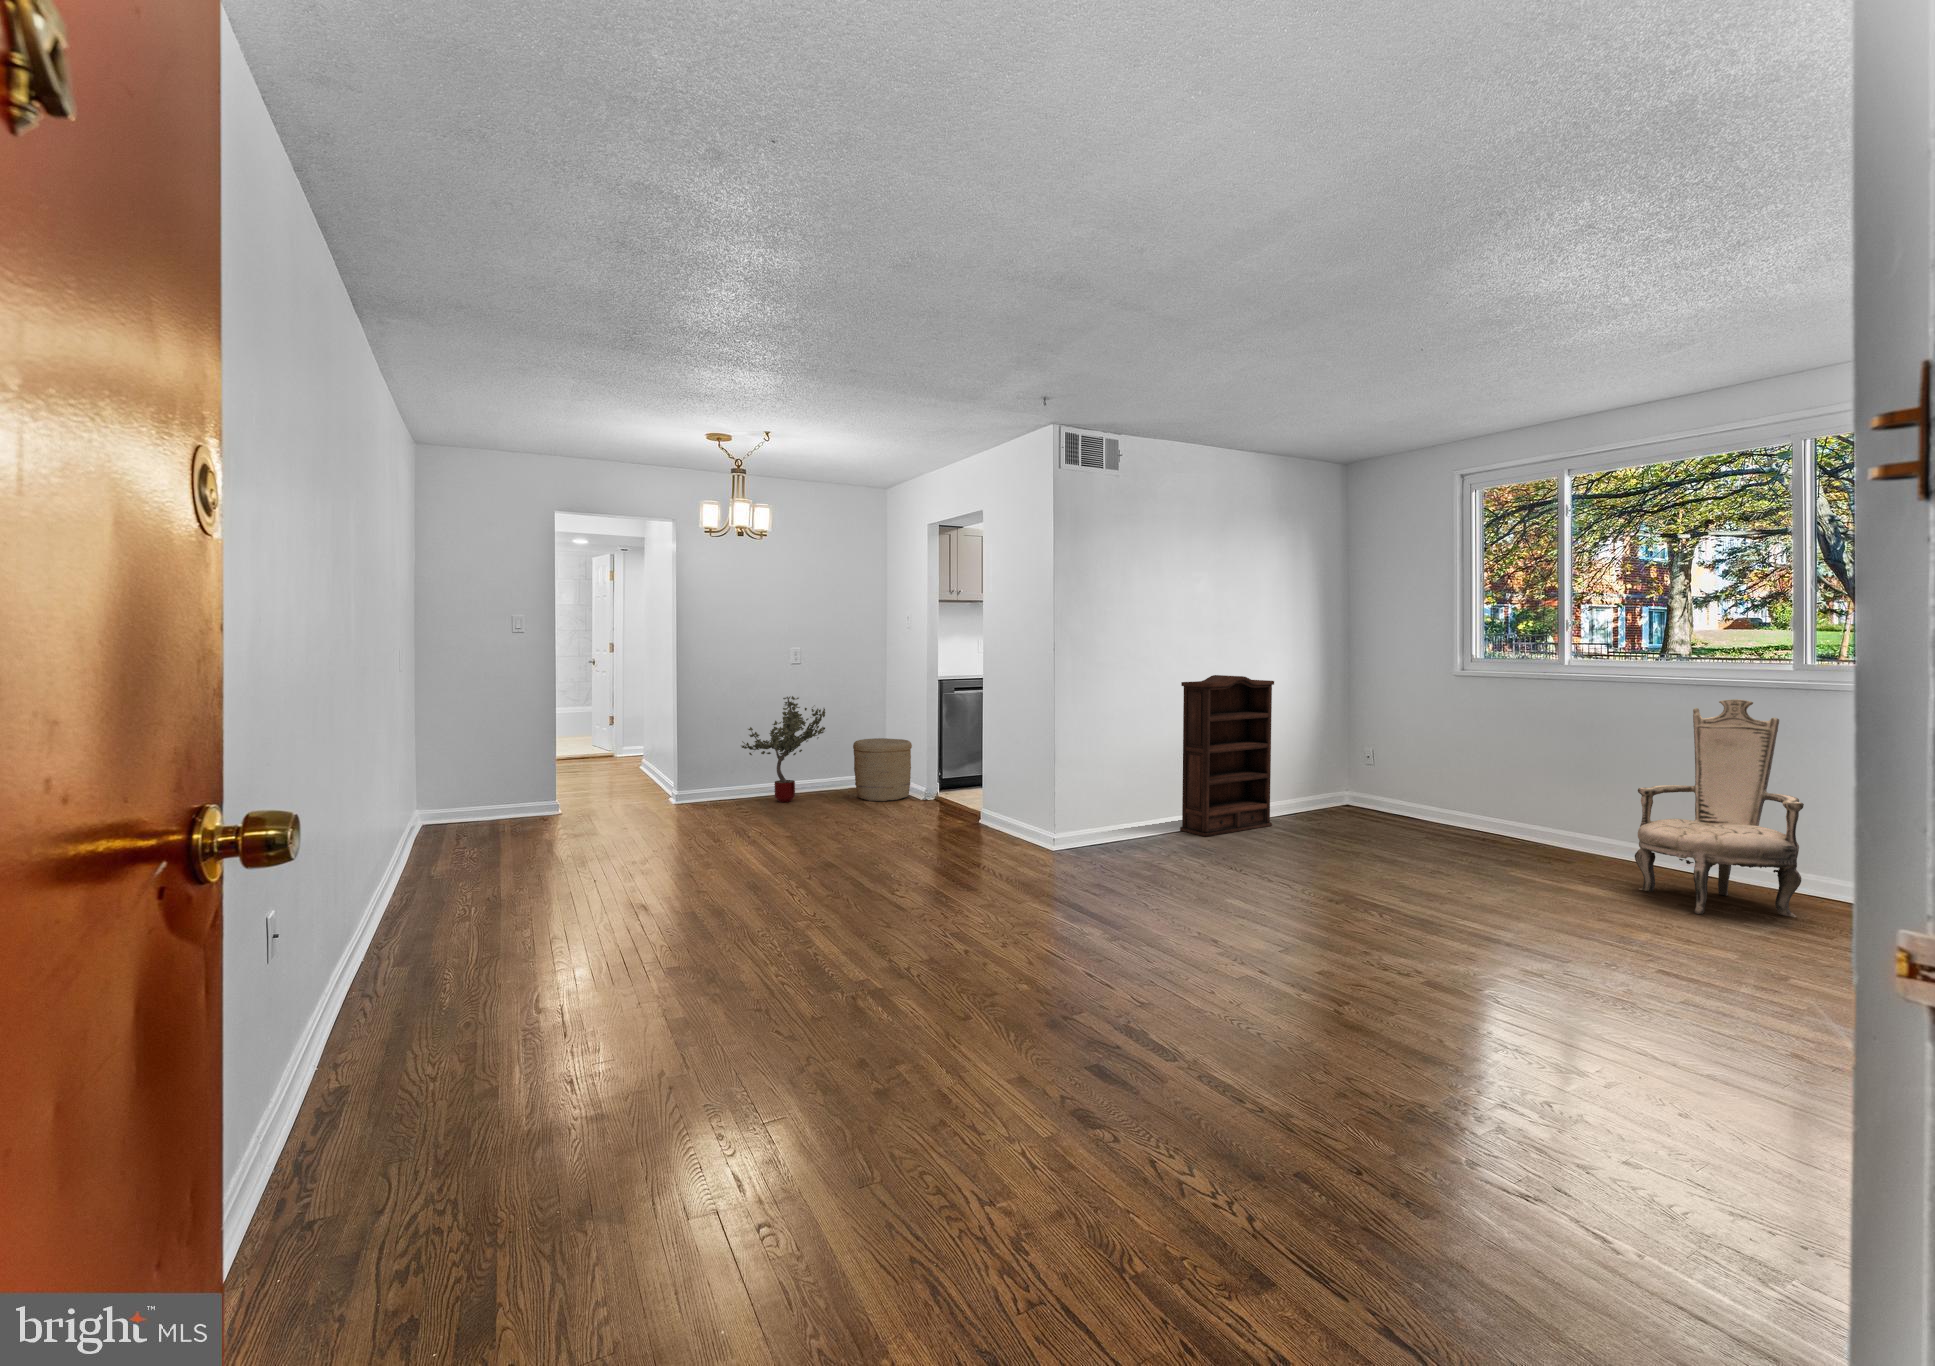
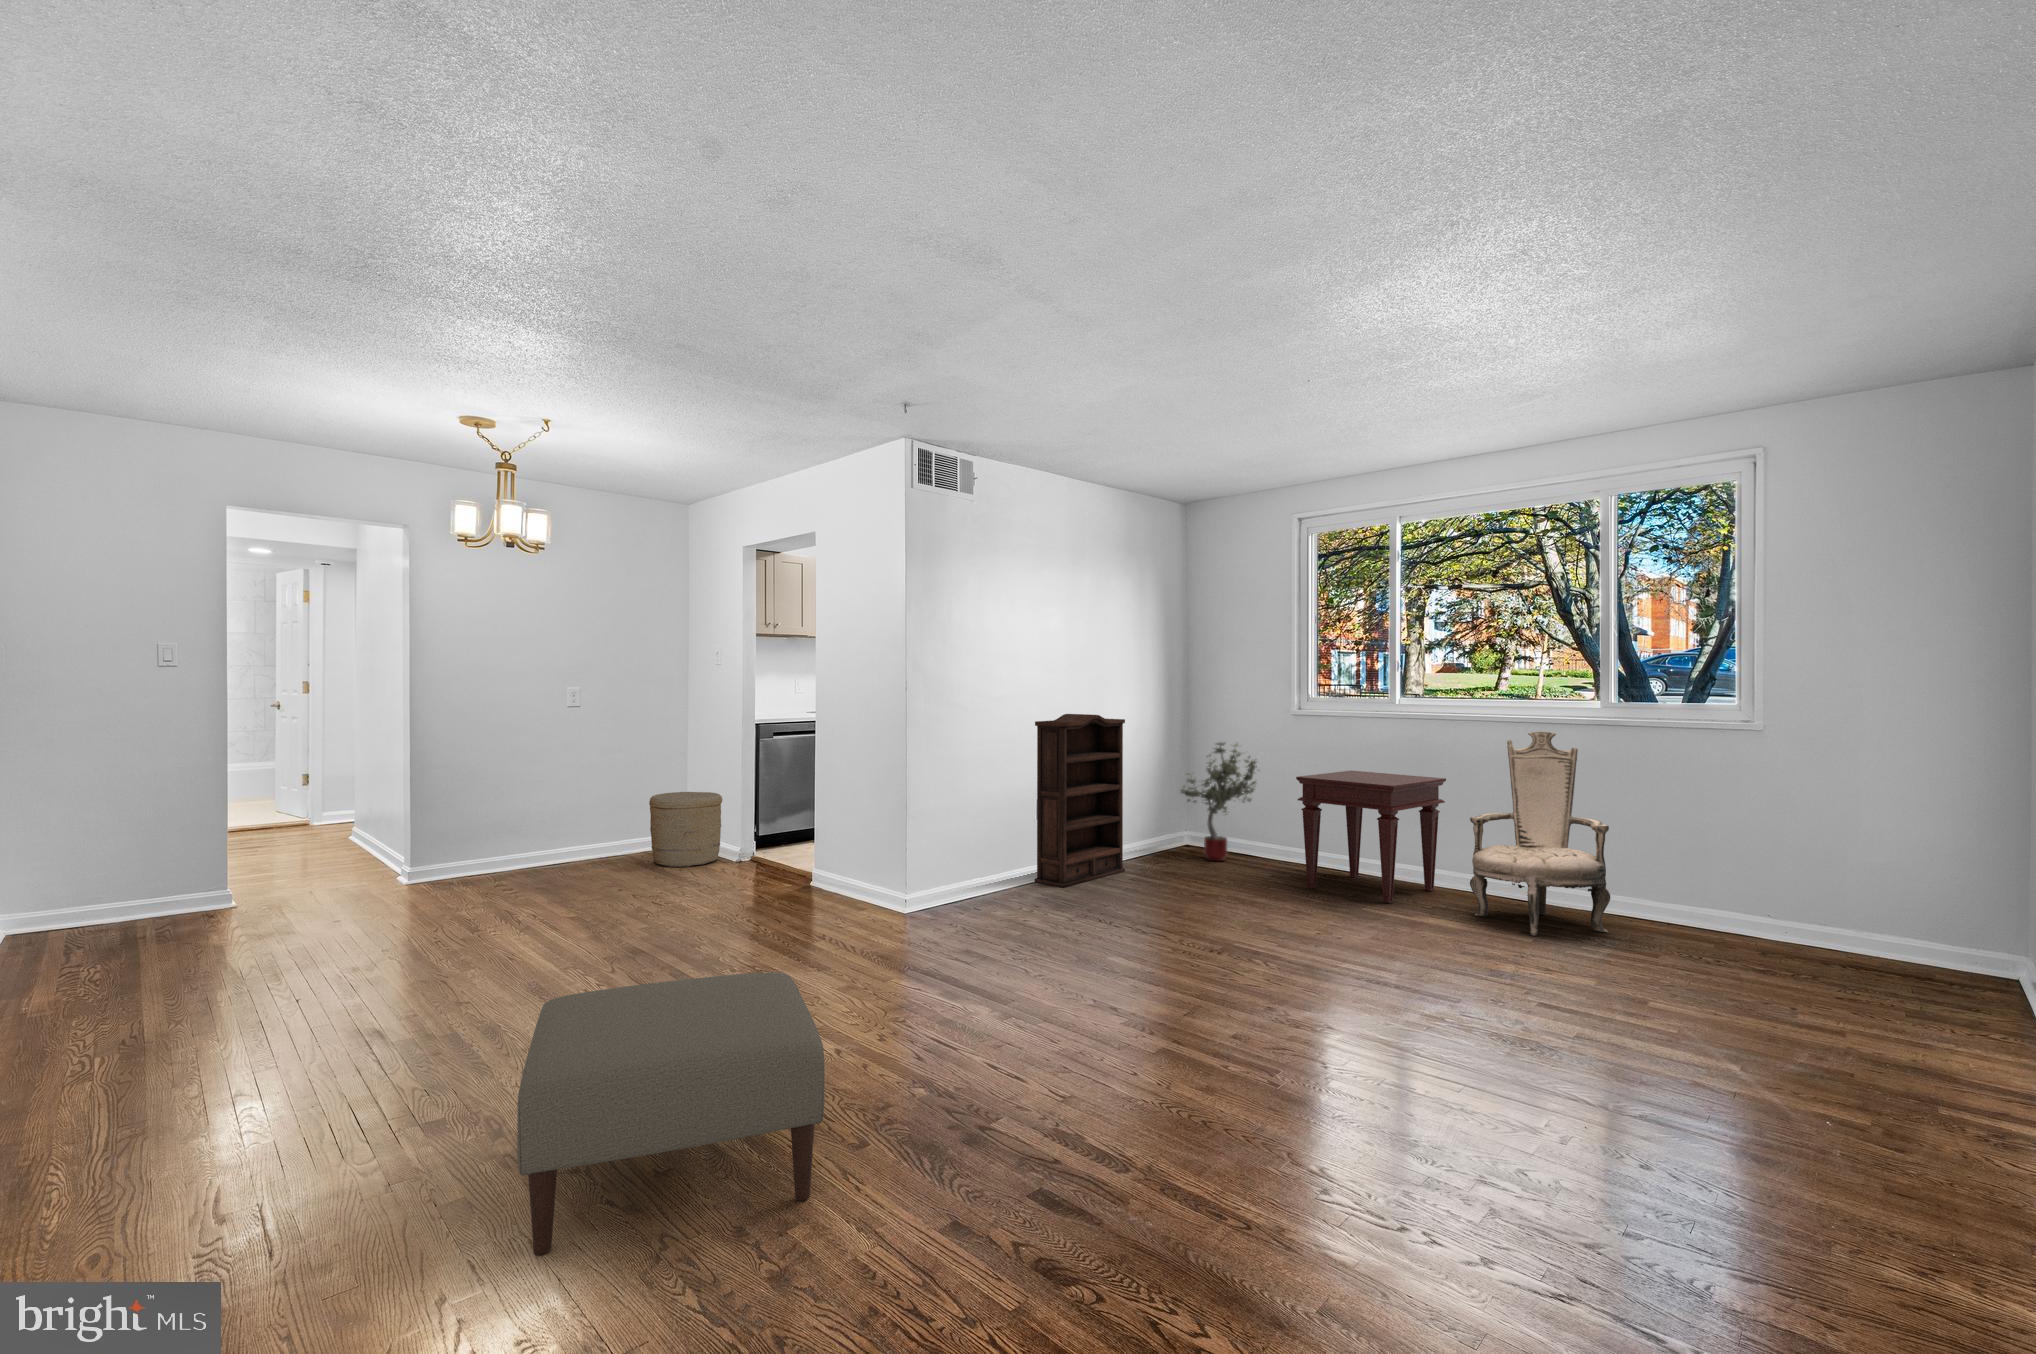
potted tree: present [741,696,825,802] -> present [1181,743,1260,861]
side table: none [1449,736,1623,872] -> present [1296,771,1446,903]
ottoman: none [716,879,929,1053] -> present [517,972,825,1255]

